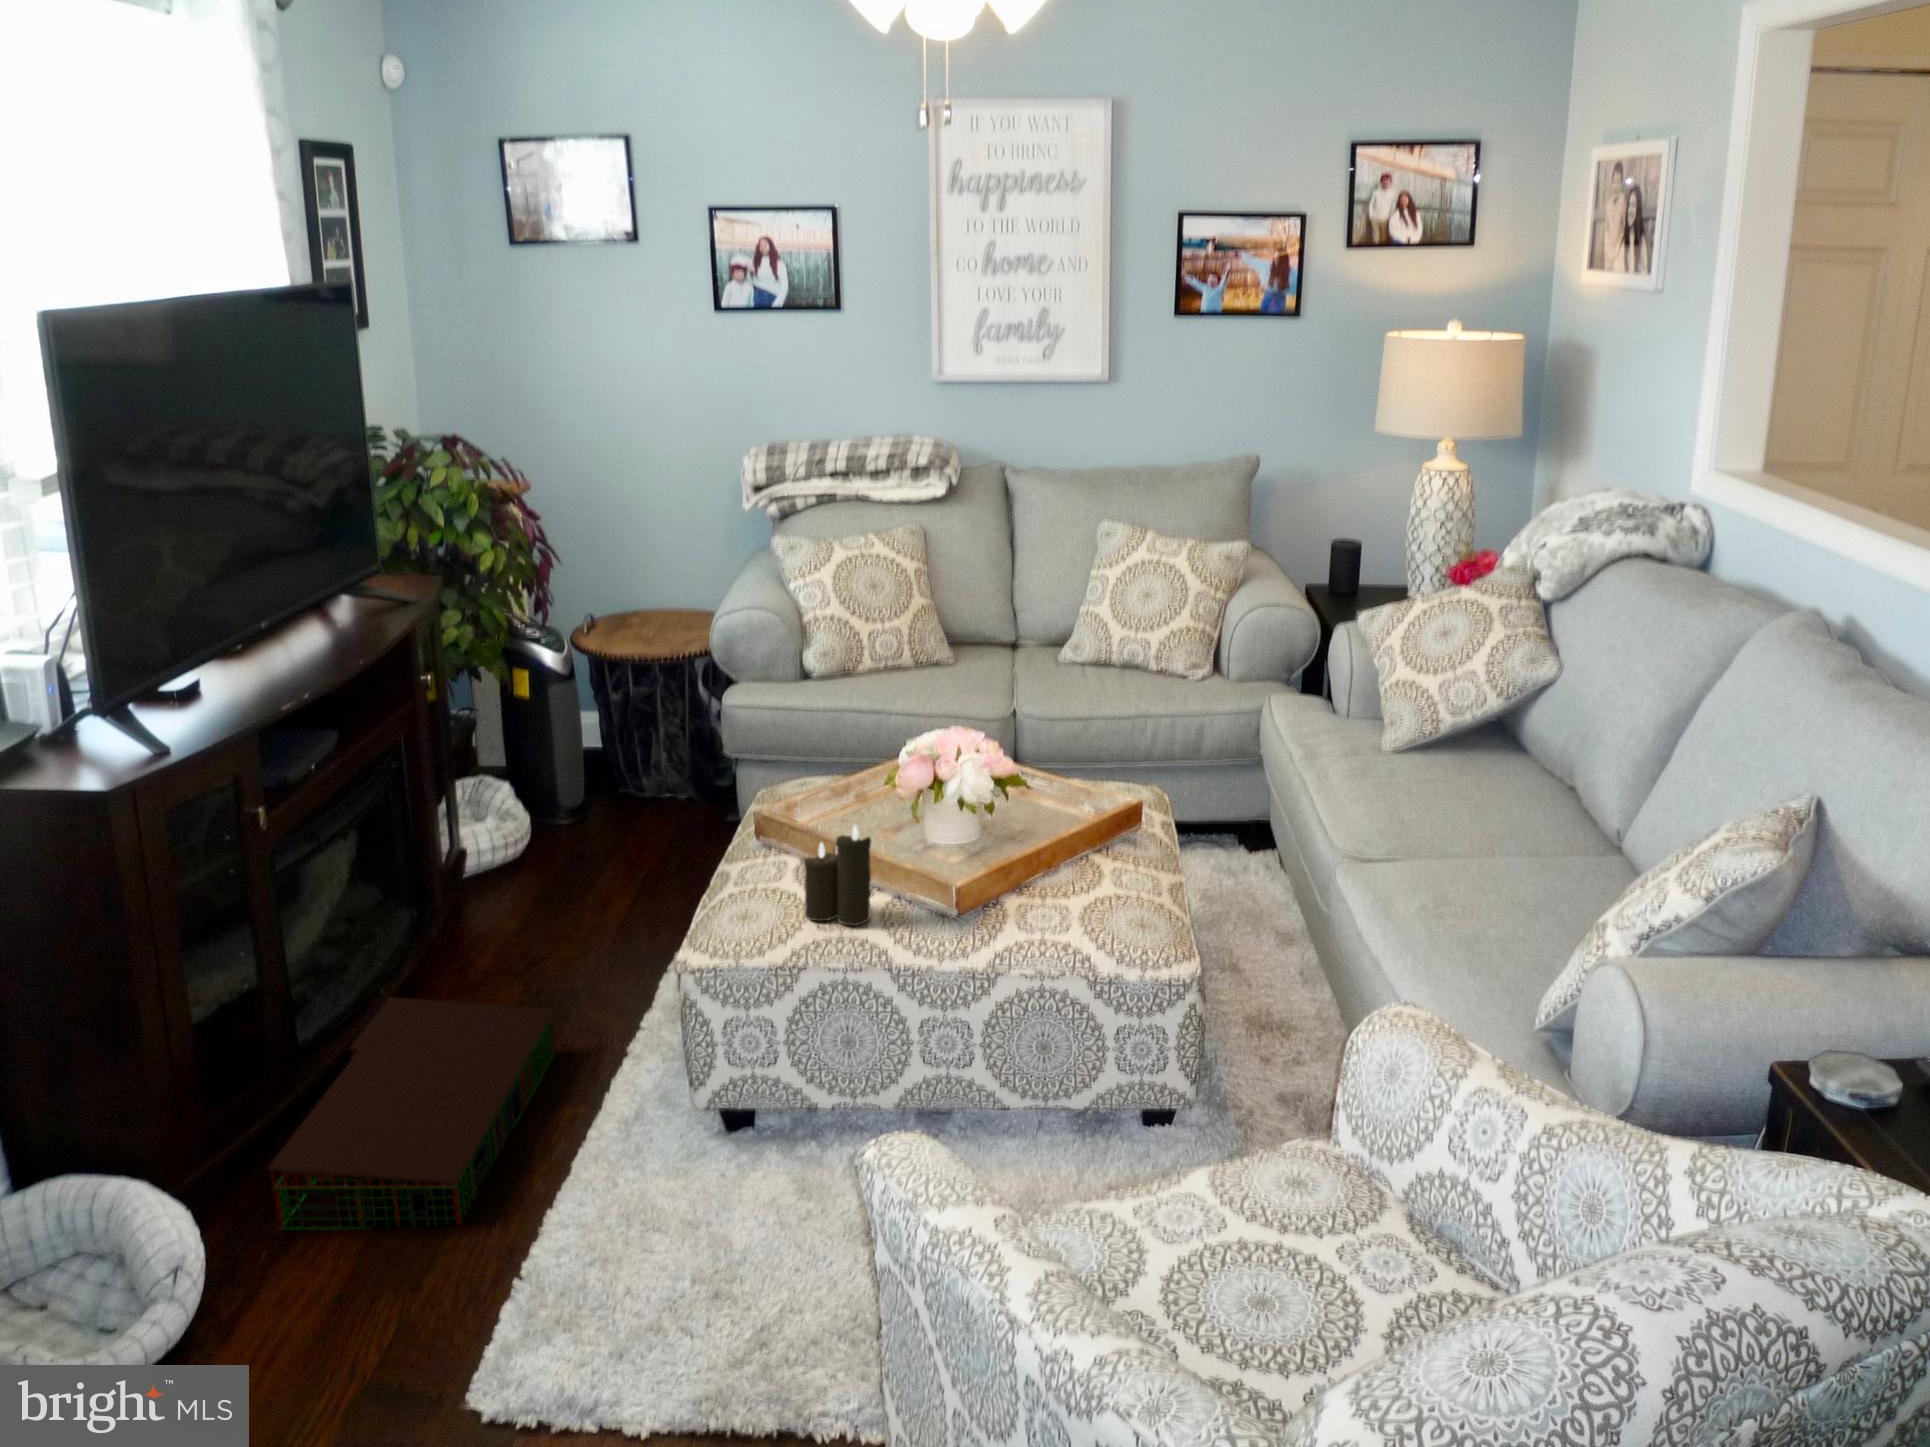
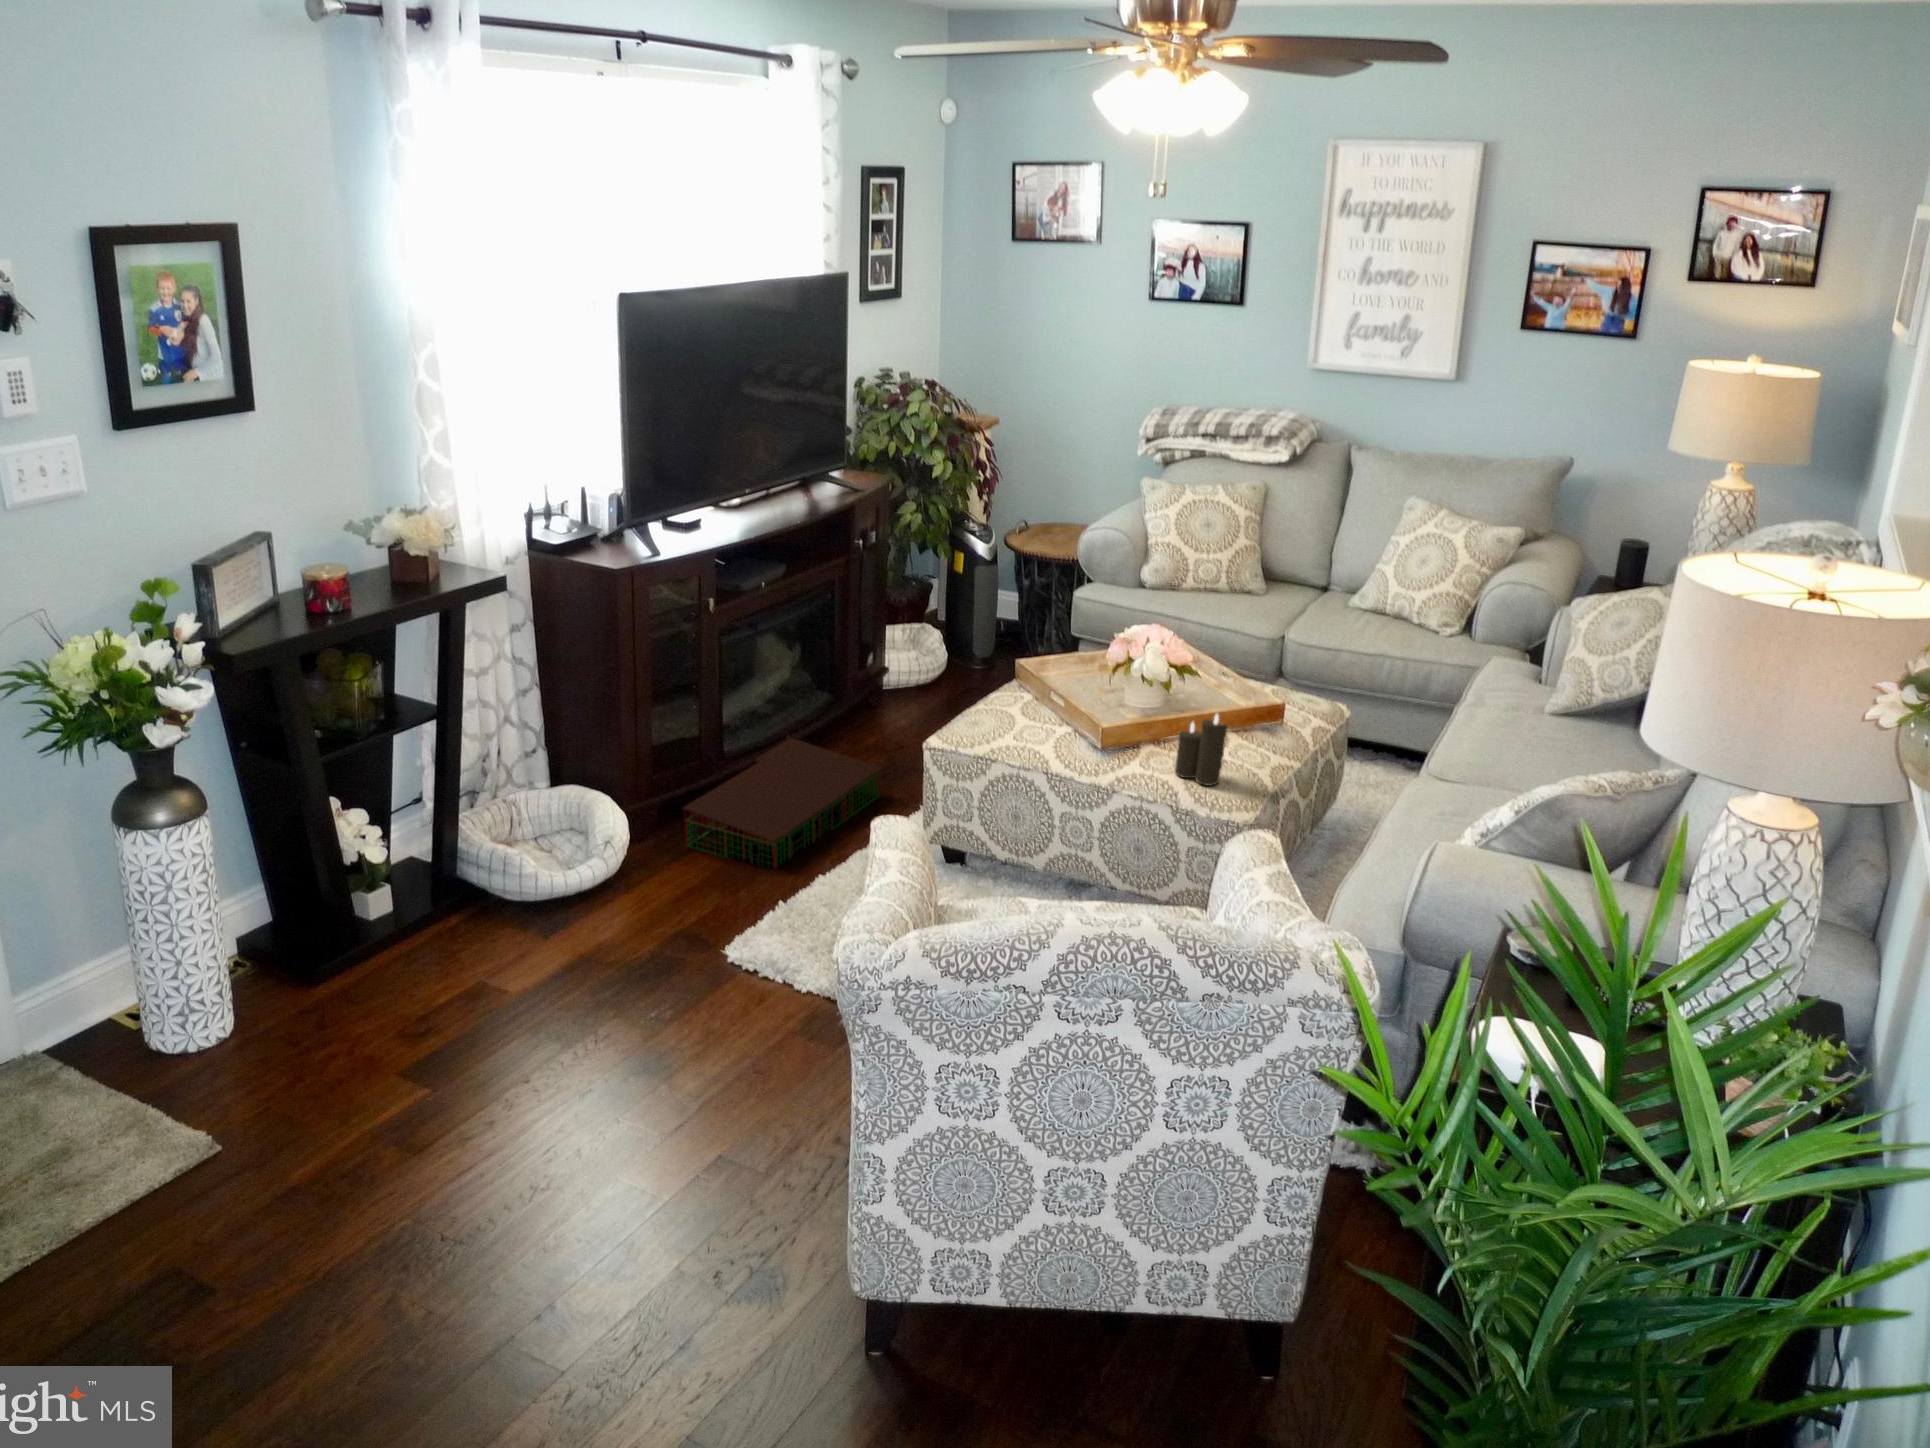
candle: present [804,825,871,926] -> present [1175,714,1227,785]

